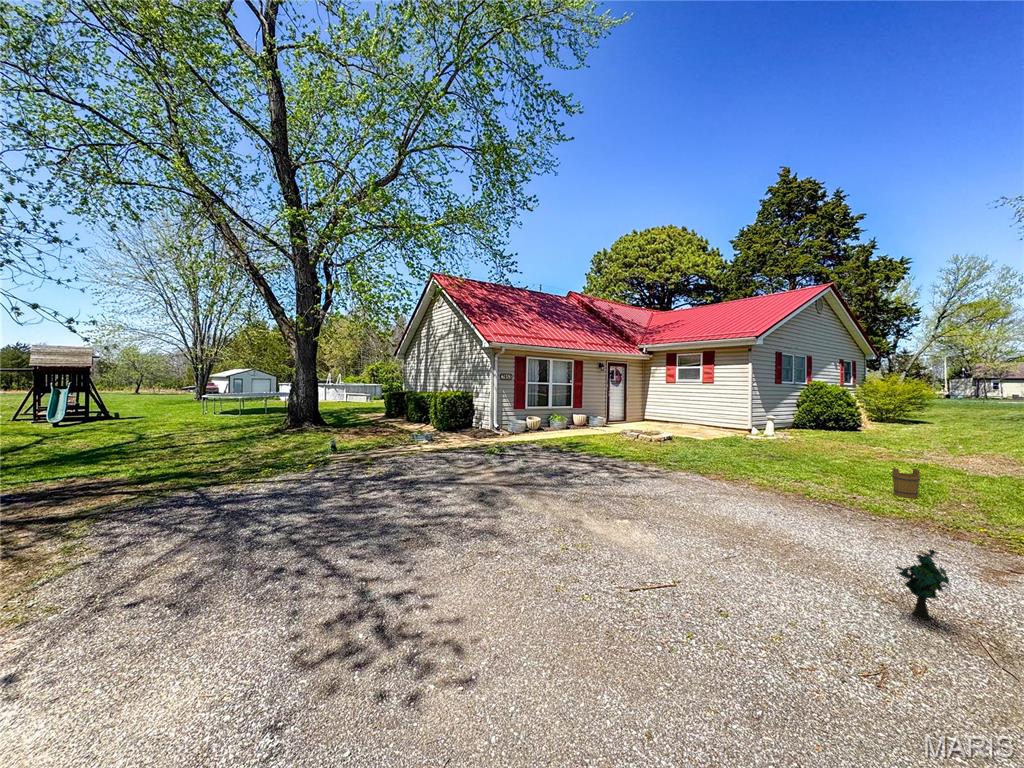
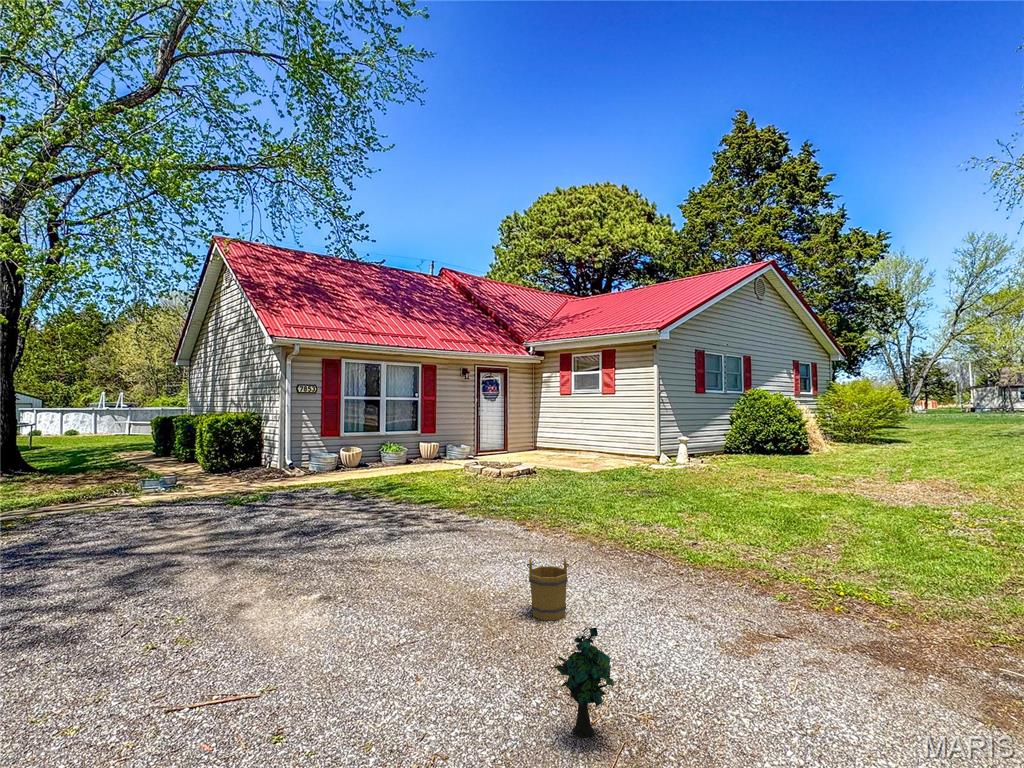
bucket: present [891,468,920,498] -> present [527,558,569,620]

